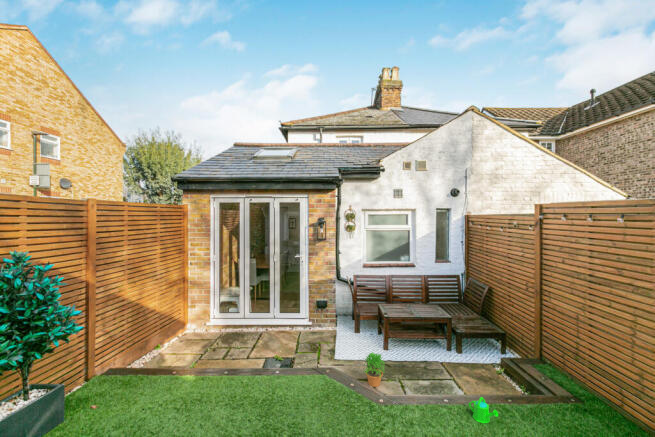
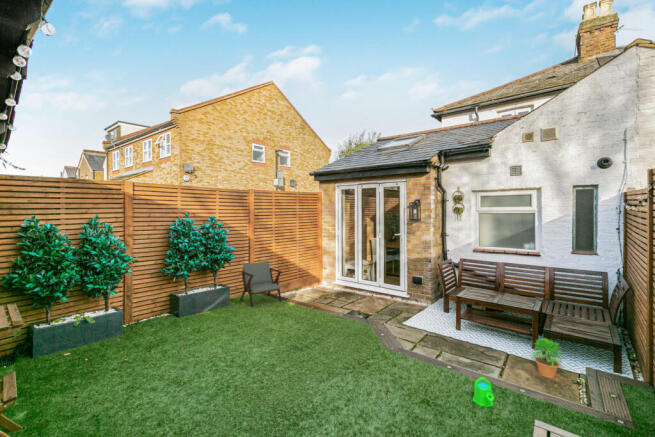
lounge chair: none [78,317,161,403] -> present [240,261,282,307]
potted plant: present [364,352,384,387] -> present [532,338,562,378]

